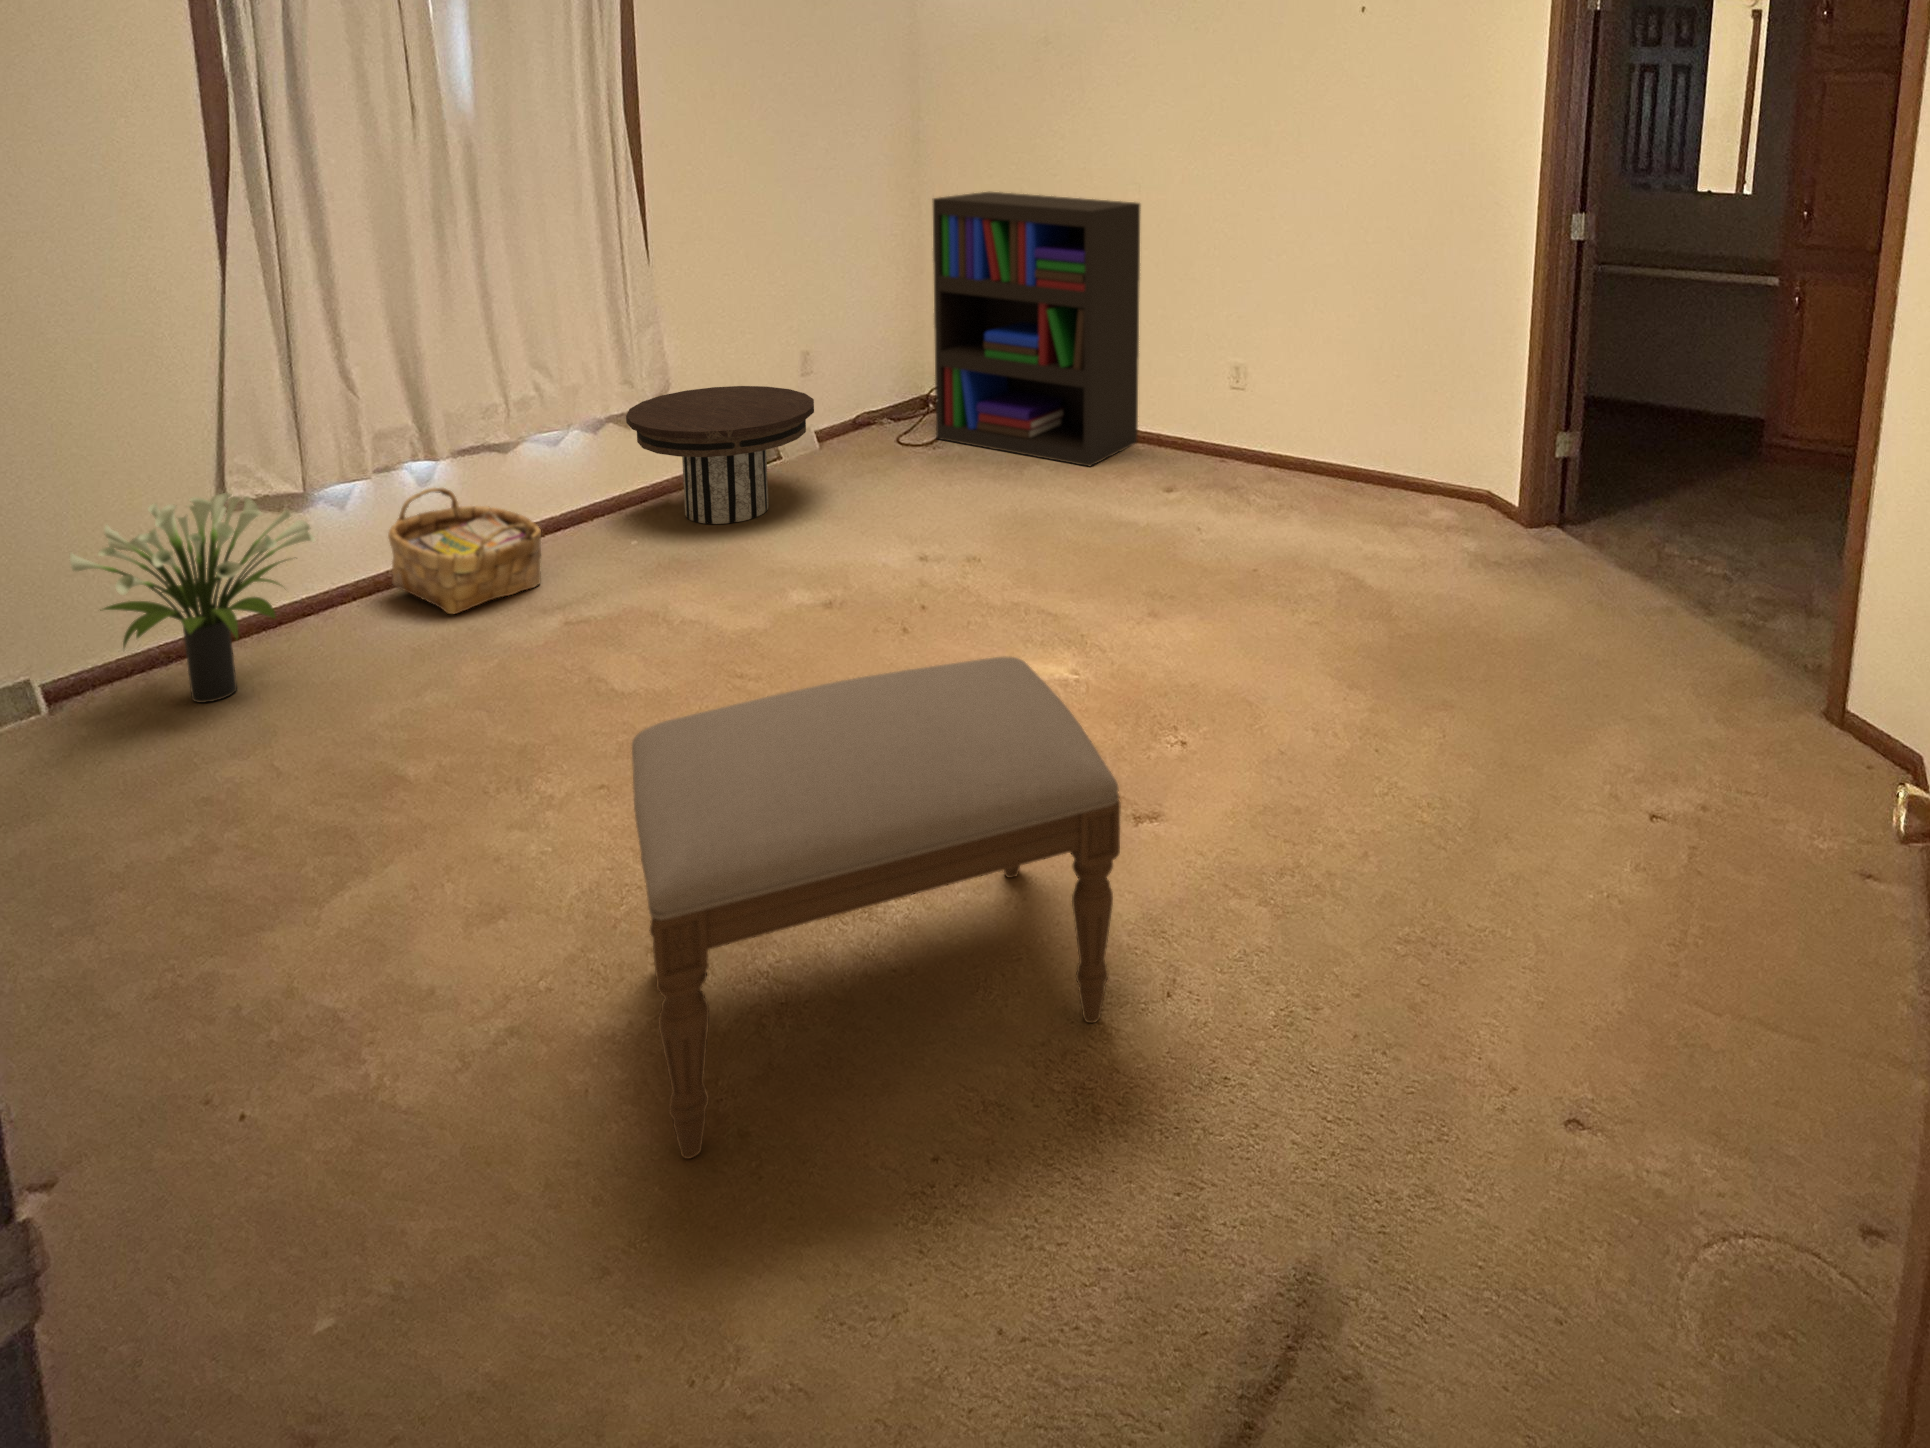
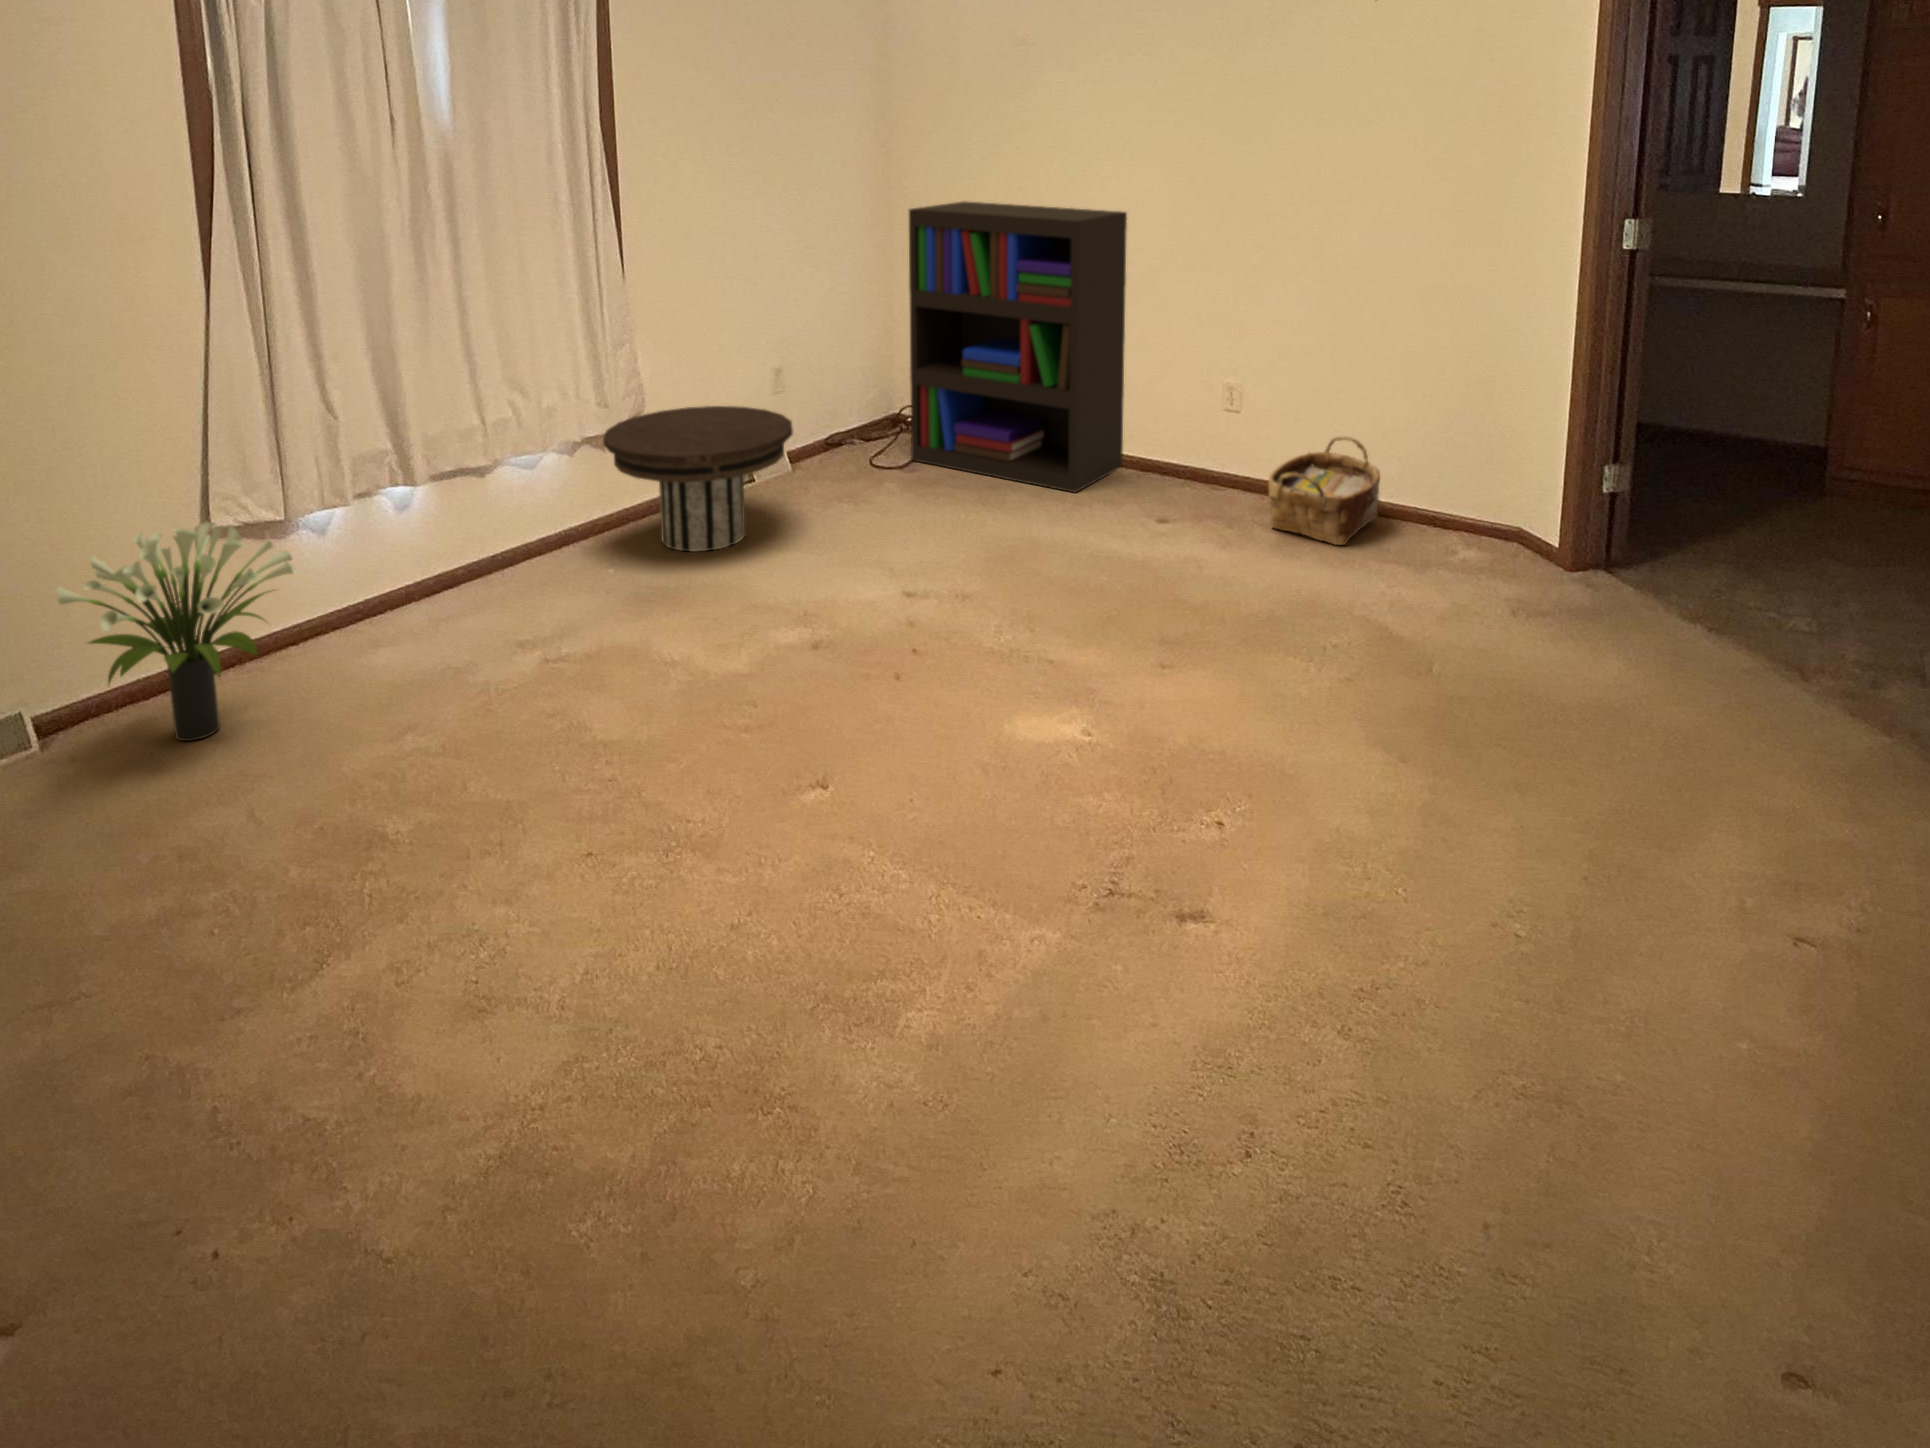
woven basket: present [388,488,541,614] -> present [1268,436,1380,545]
ottoman: present [632,657,1121,1159] -> none [634,734,1202,1348]

